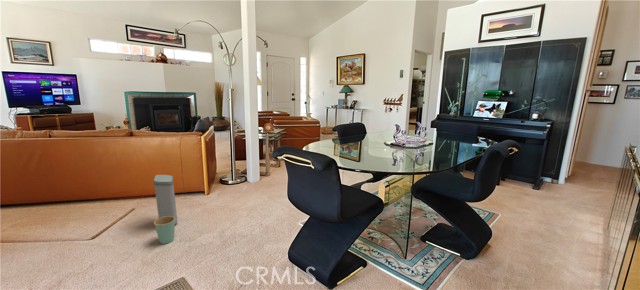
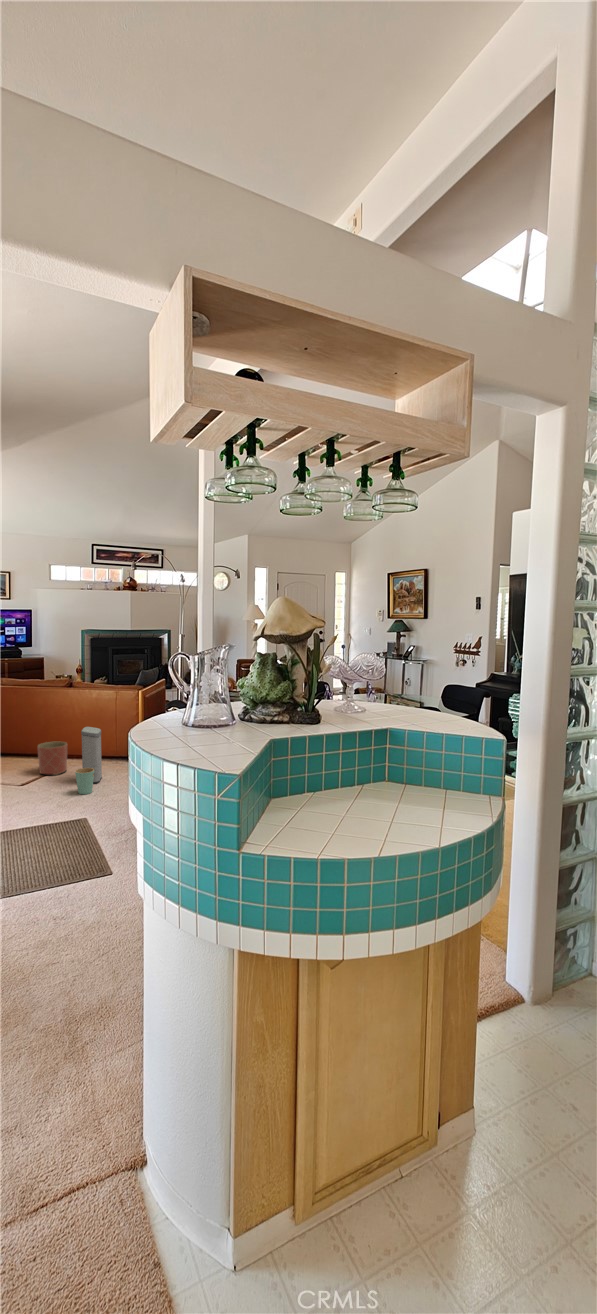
planter: none [103,188,138,222] -> present [38,742,67,775]

